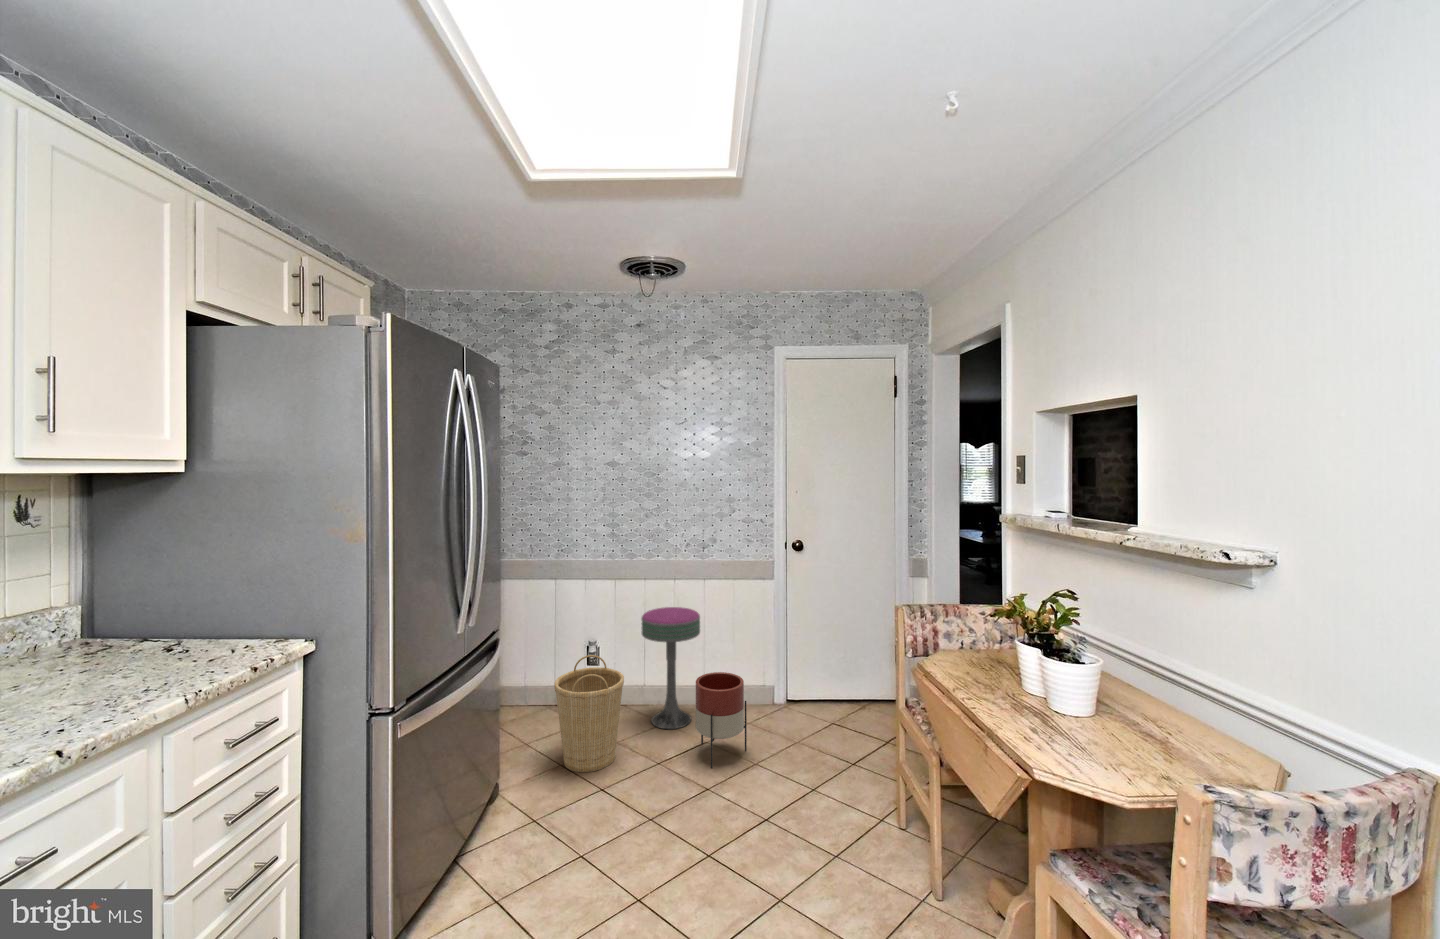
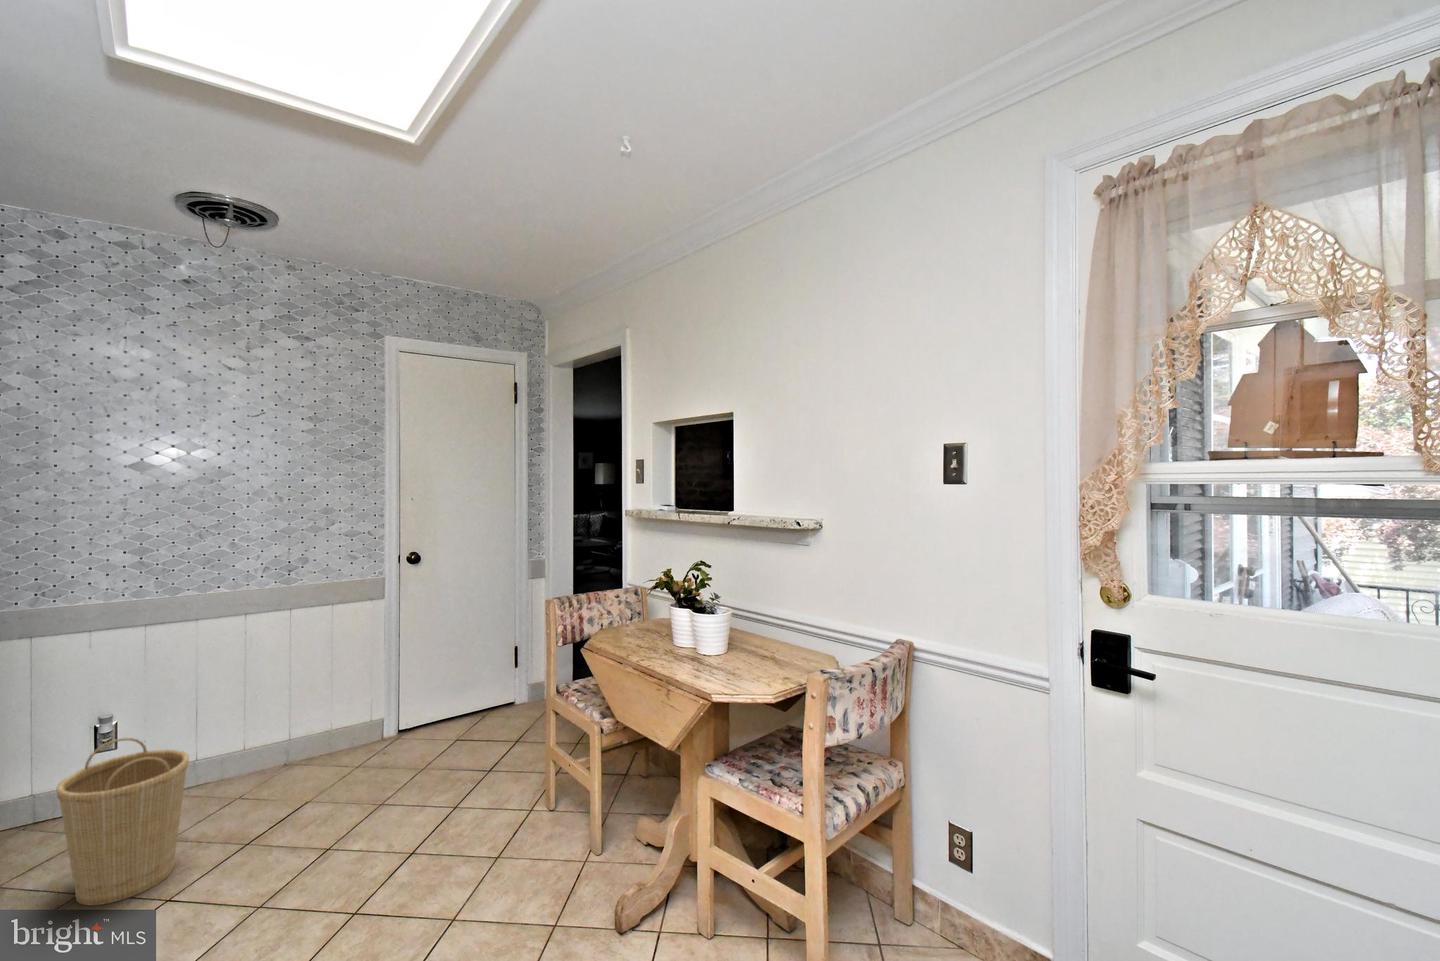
bar stool: present [642,607,700,729] -> none [194,652,290,812]
planter: present [695,672,747,768] -> none [302,713,370,826]

